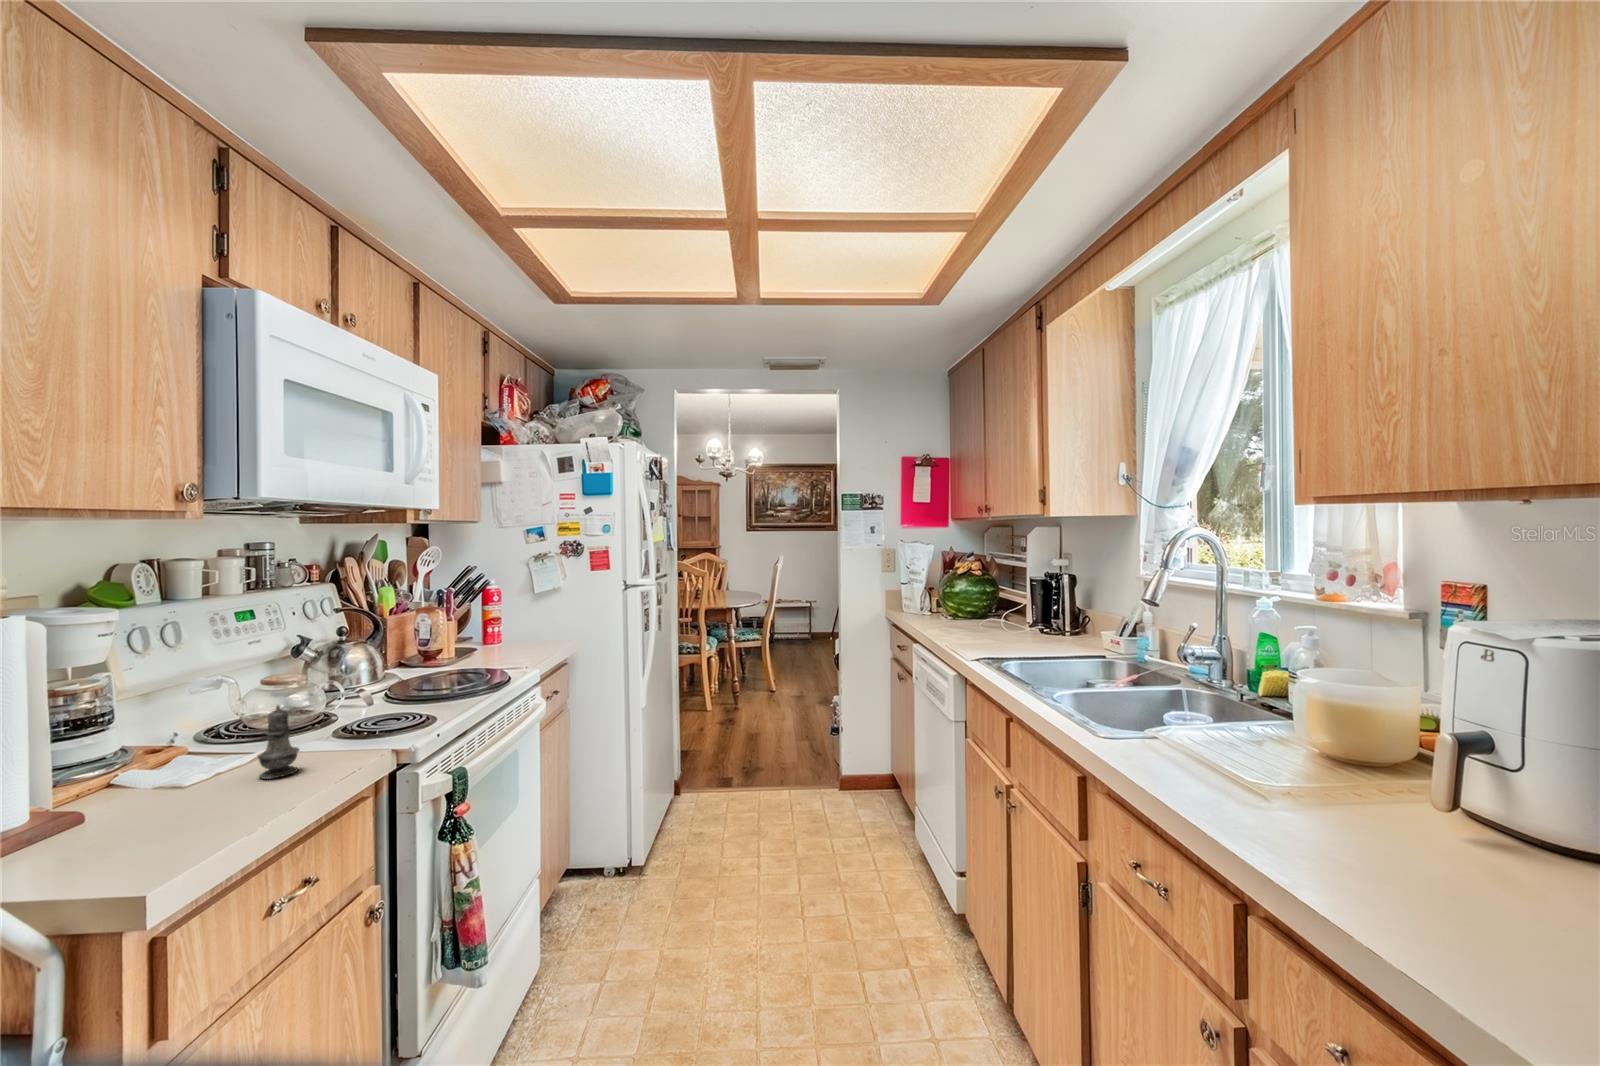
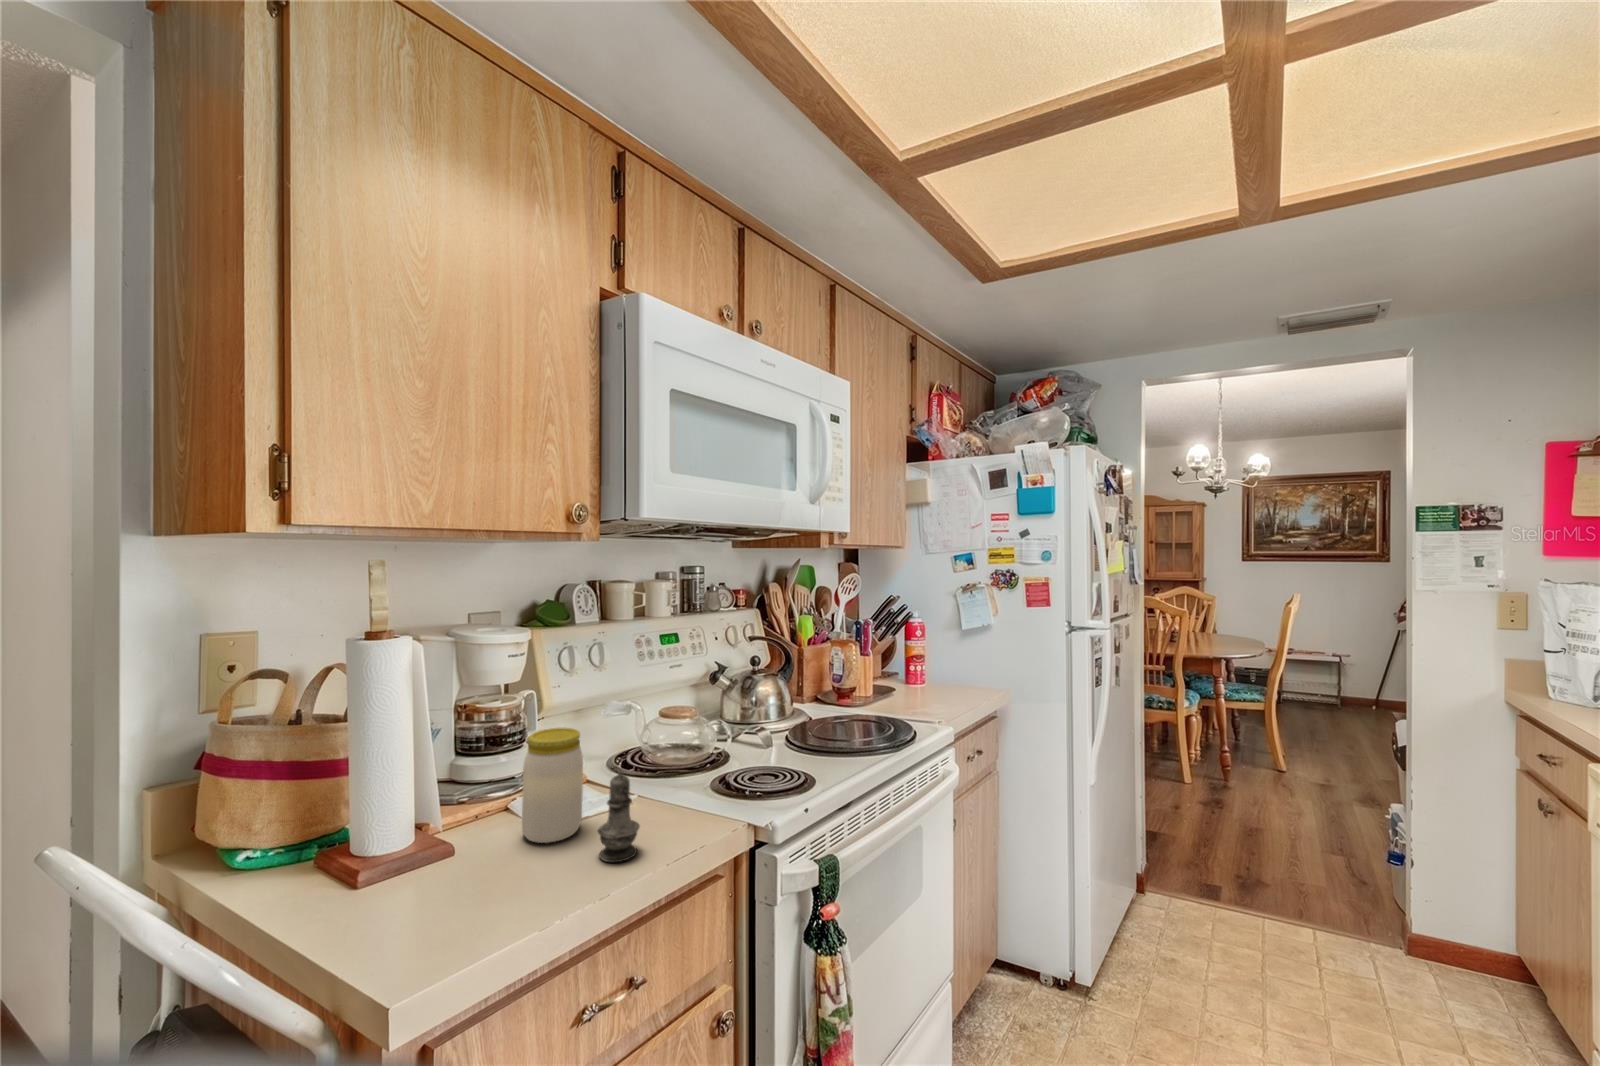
jar: none [150,687,221,788] -> present [522,728,583,843]

